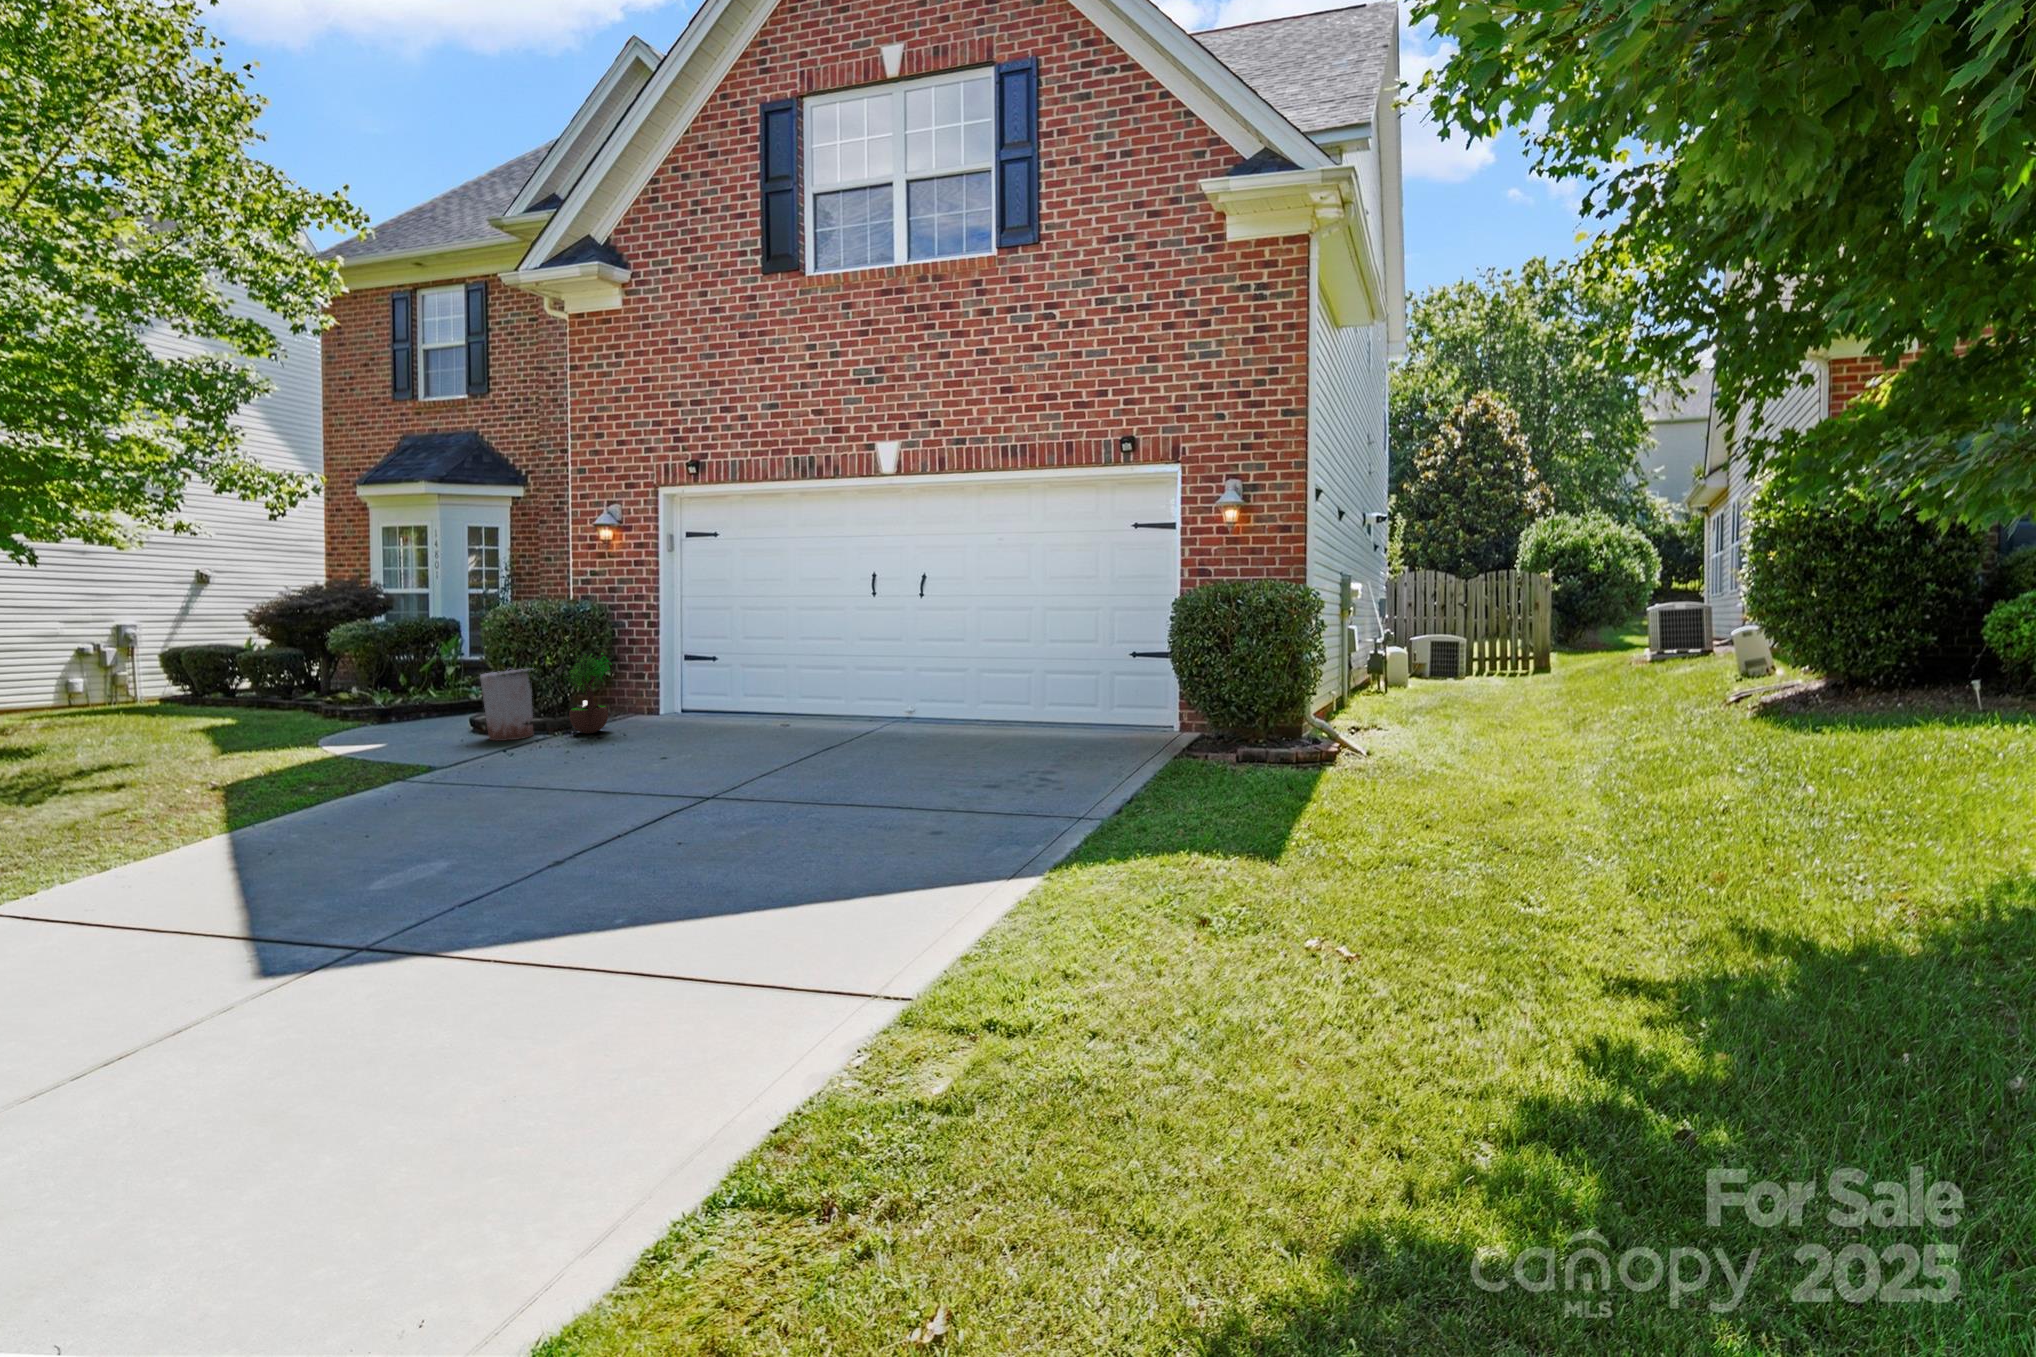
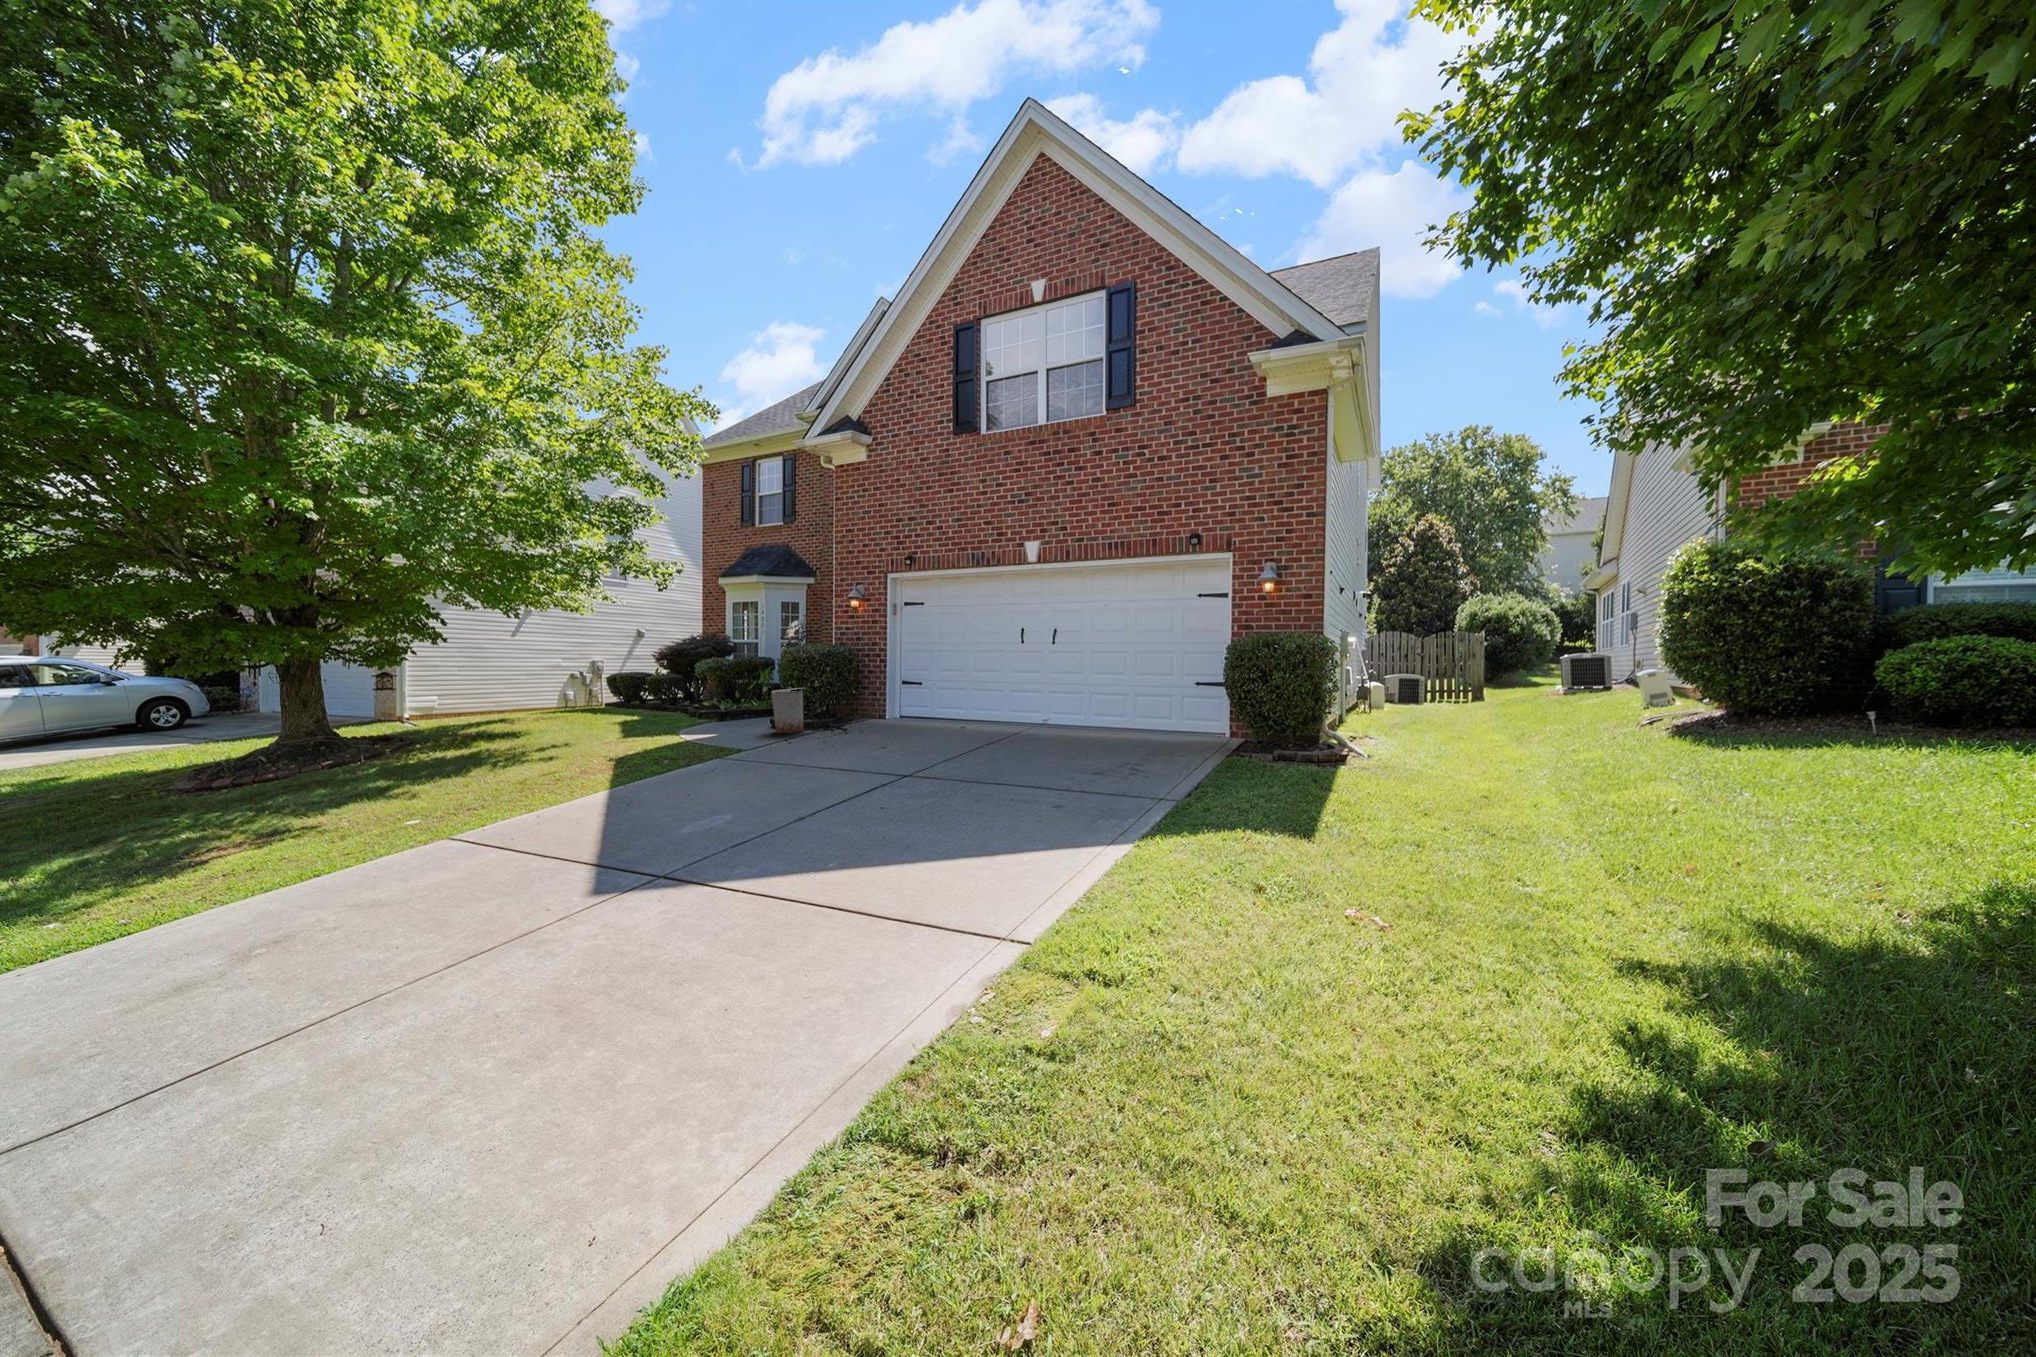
potted tree: present [565,653,611,733] -> none [821,676,853,730]

